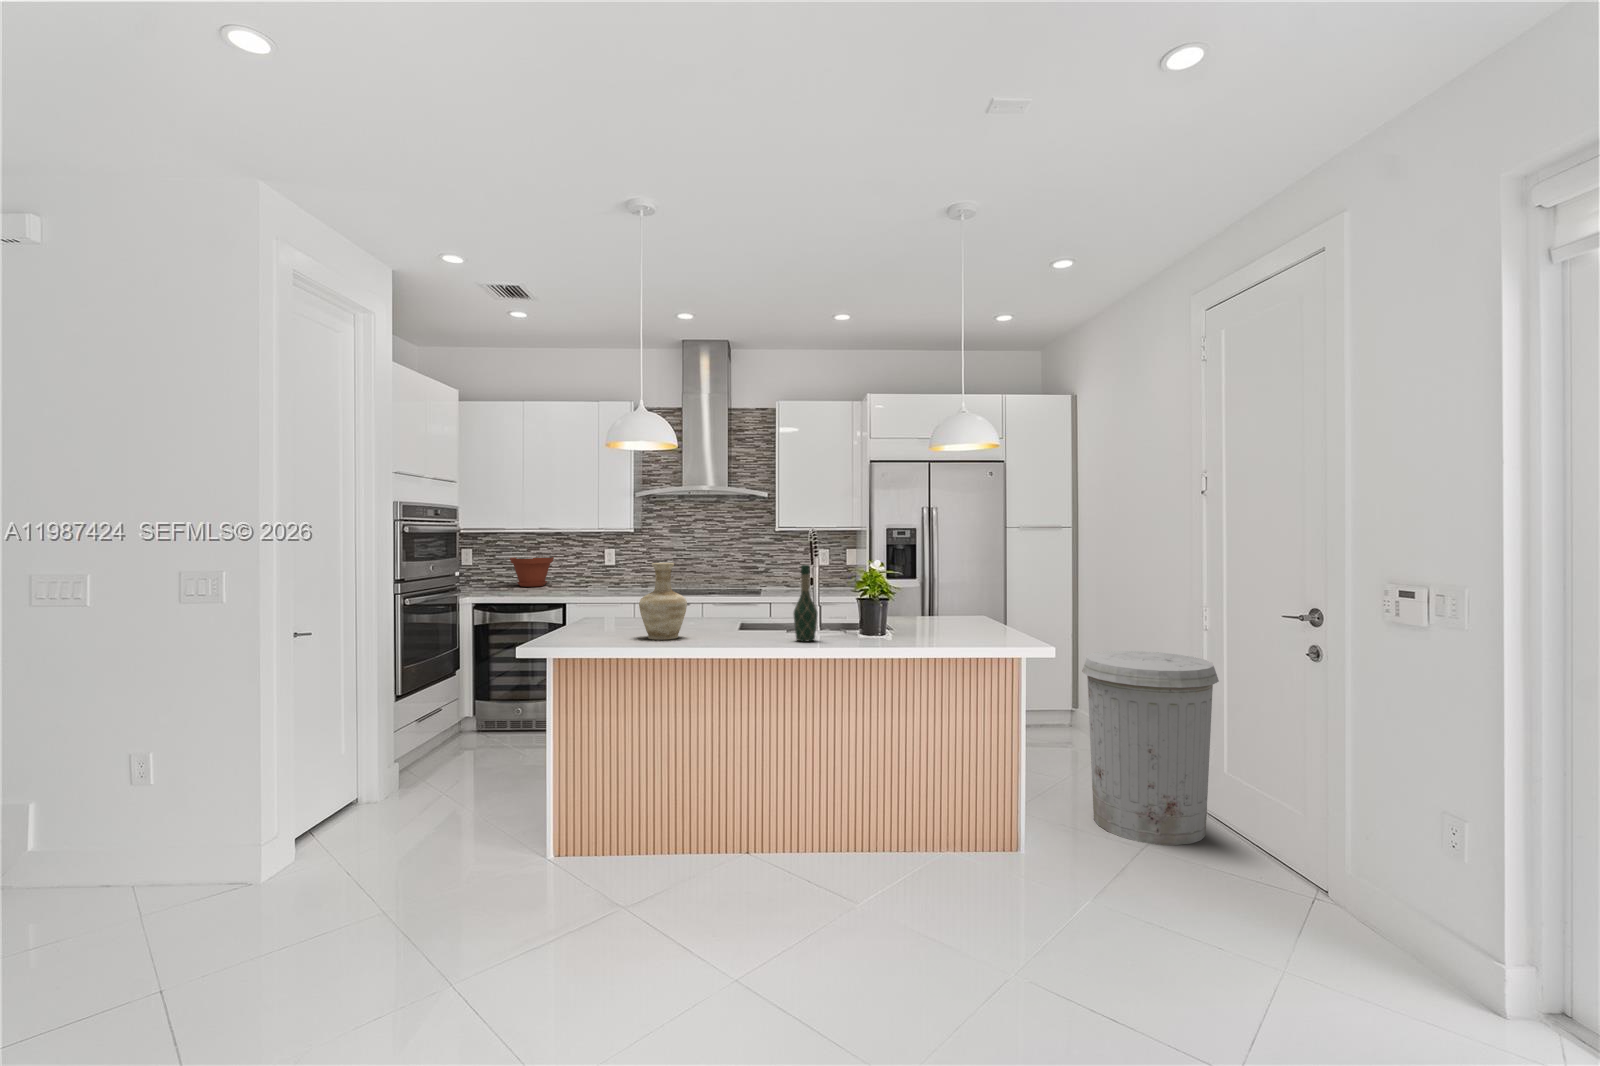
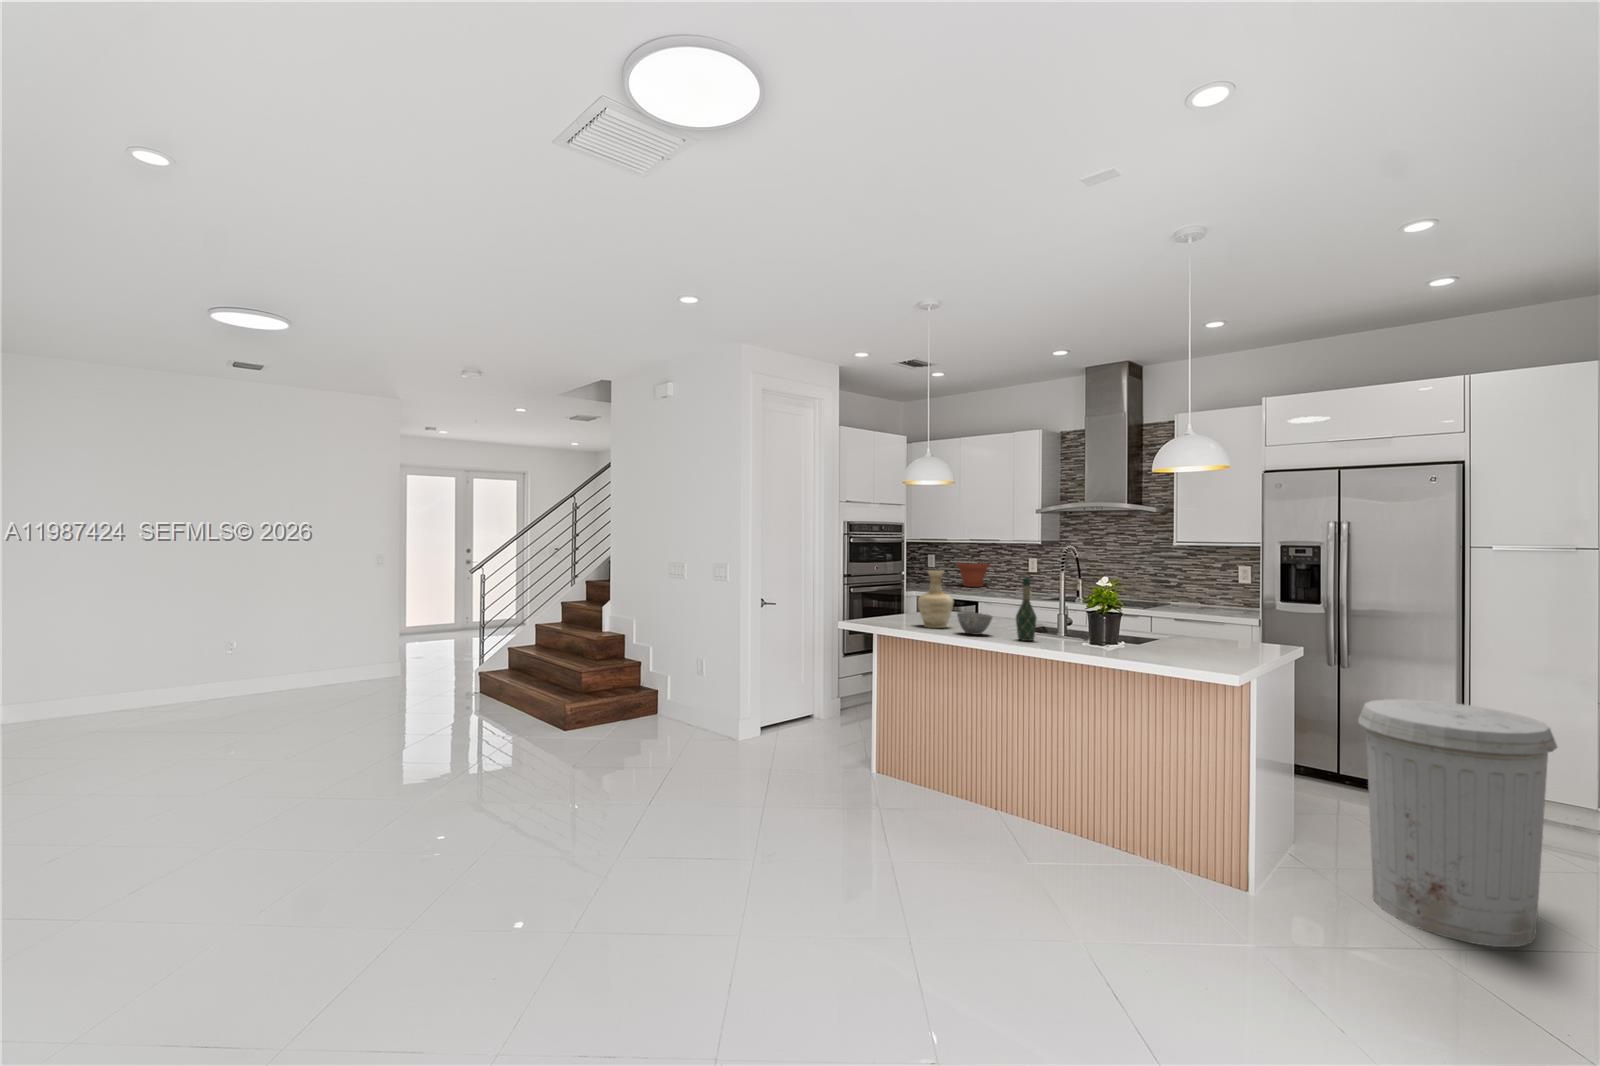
bowl: none [716,614,761,641] -> present [957,612,992,635]

